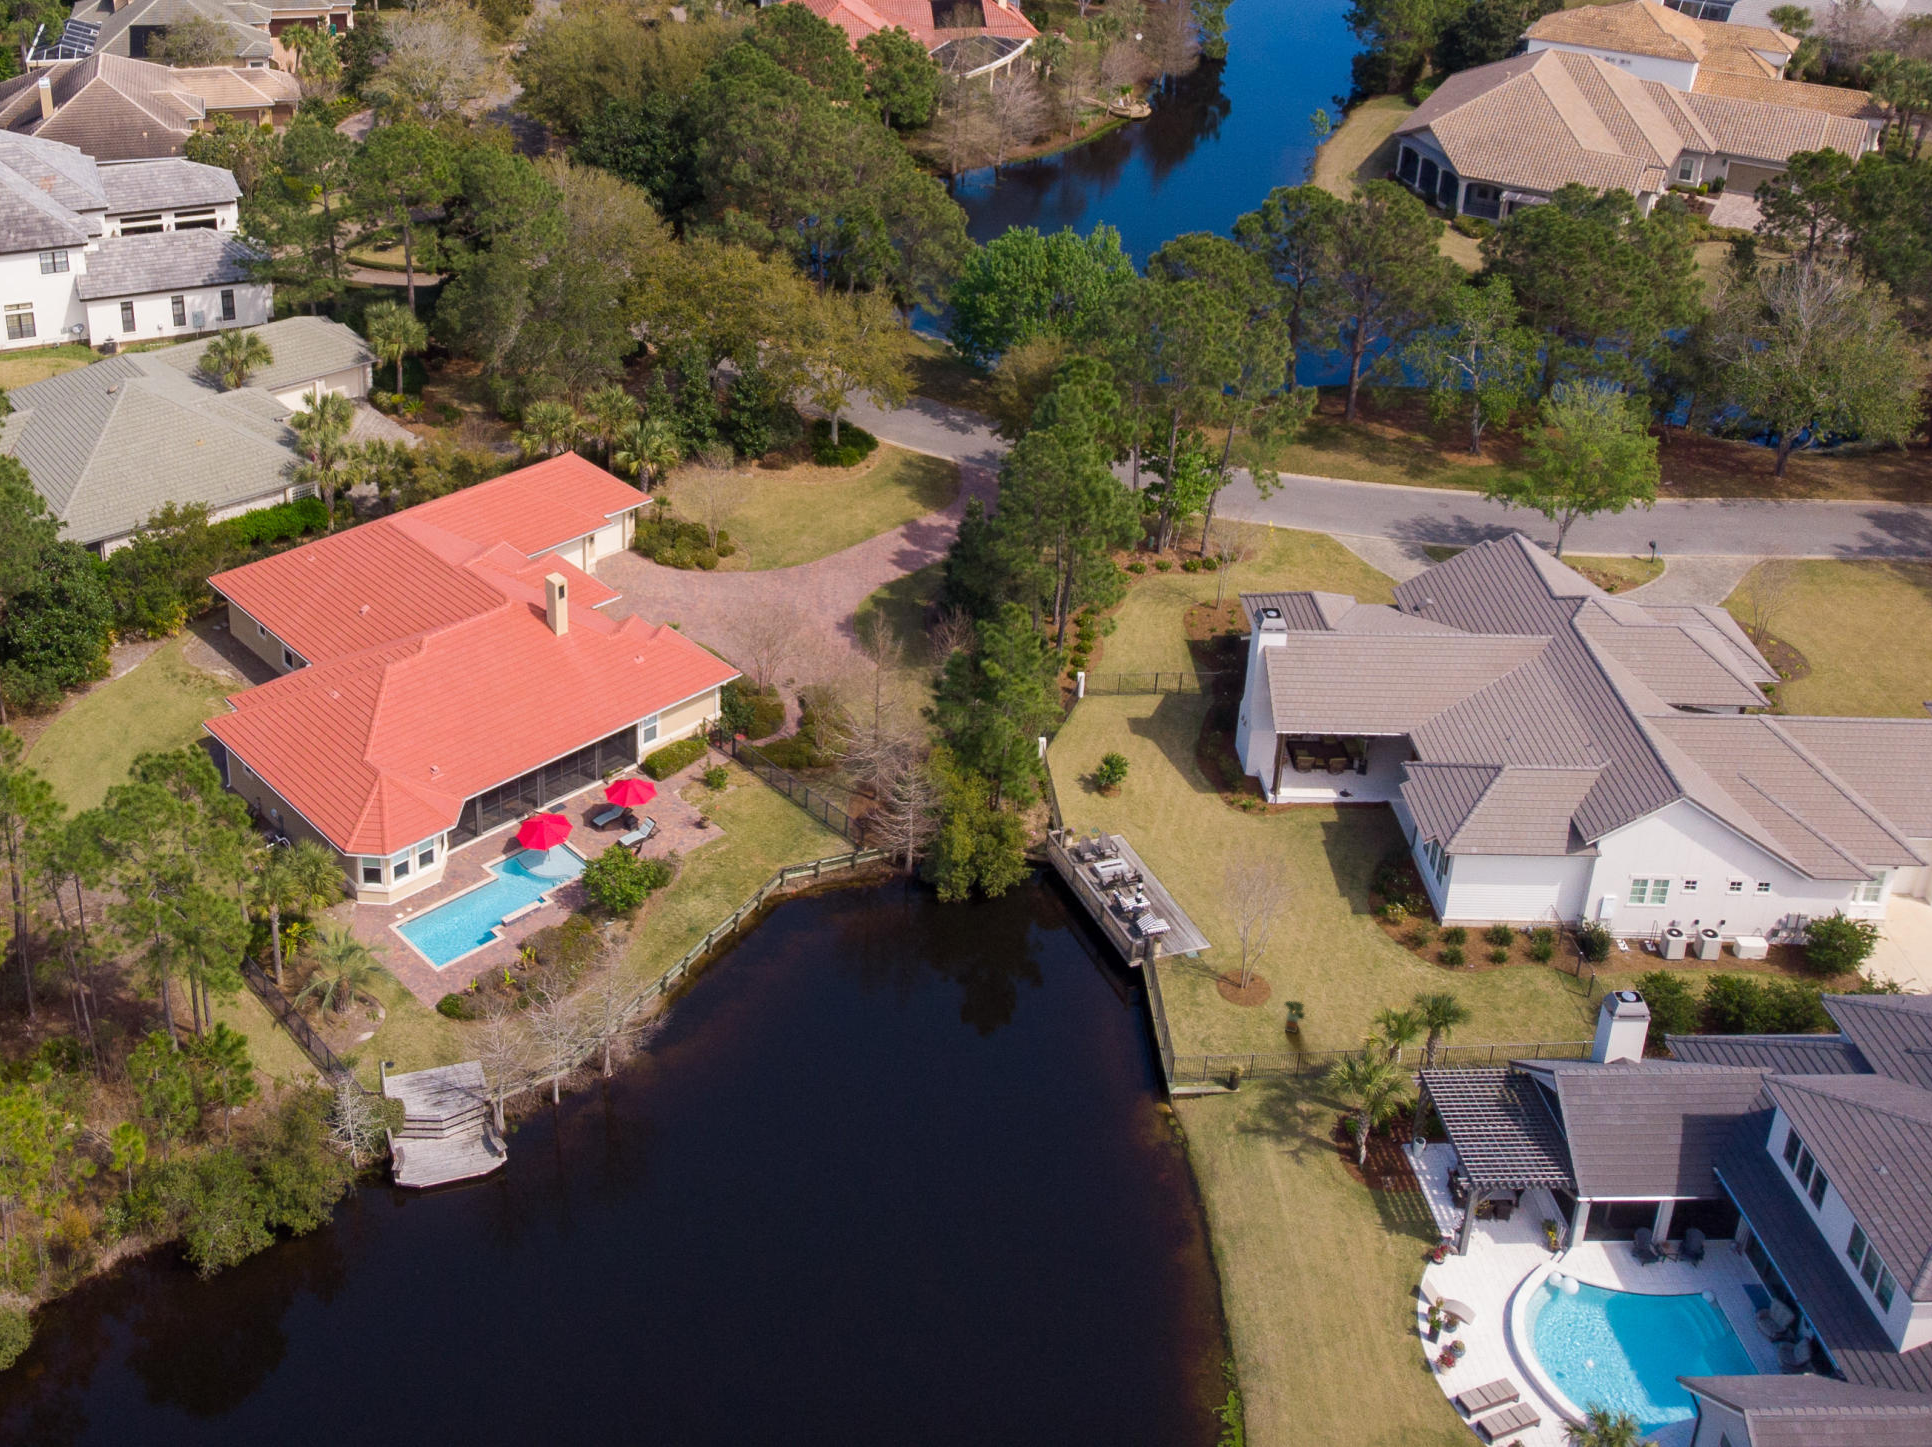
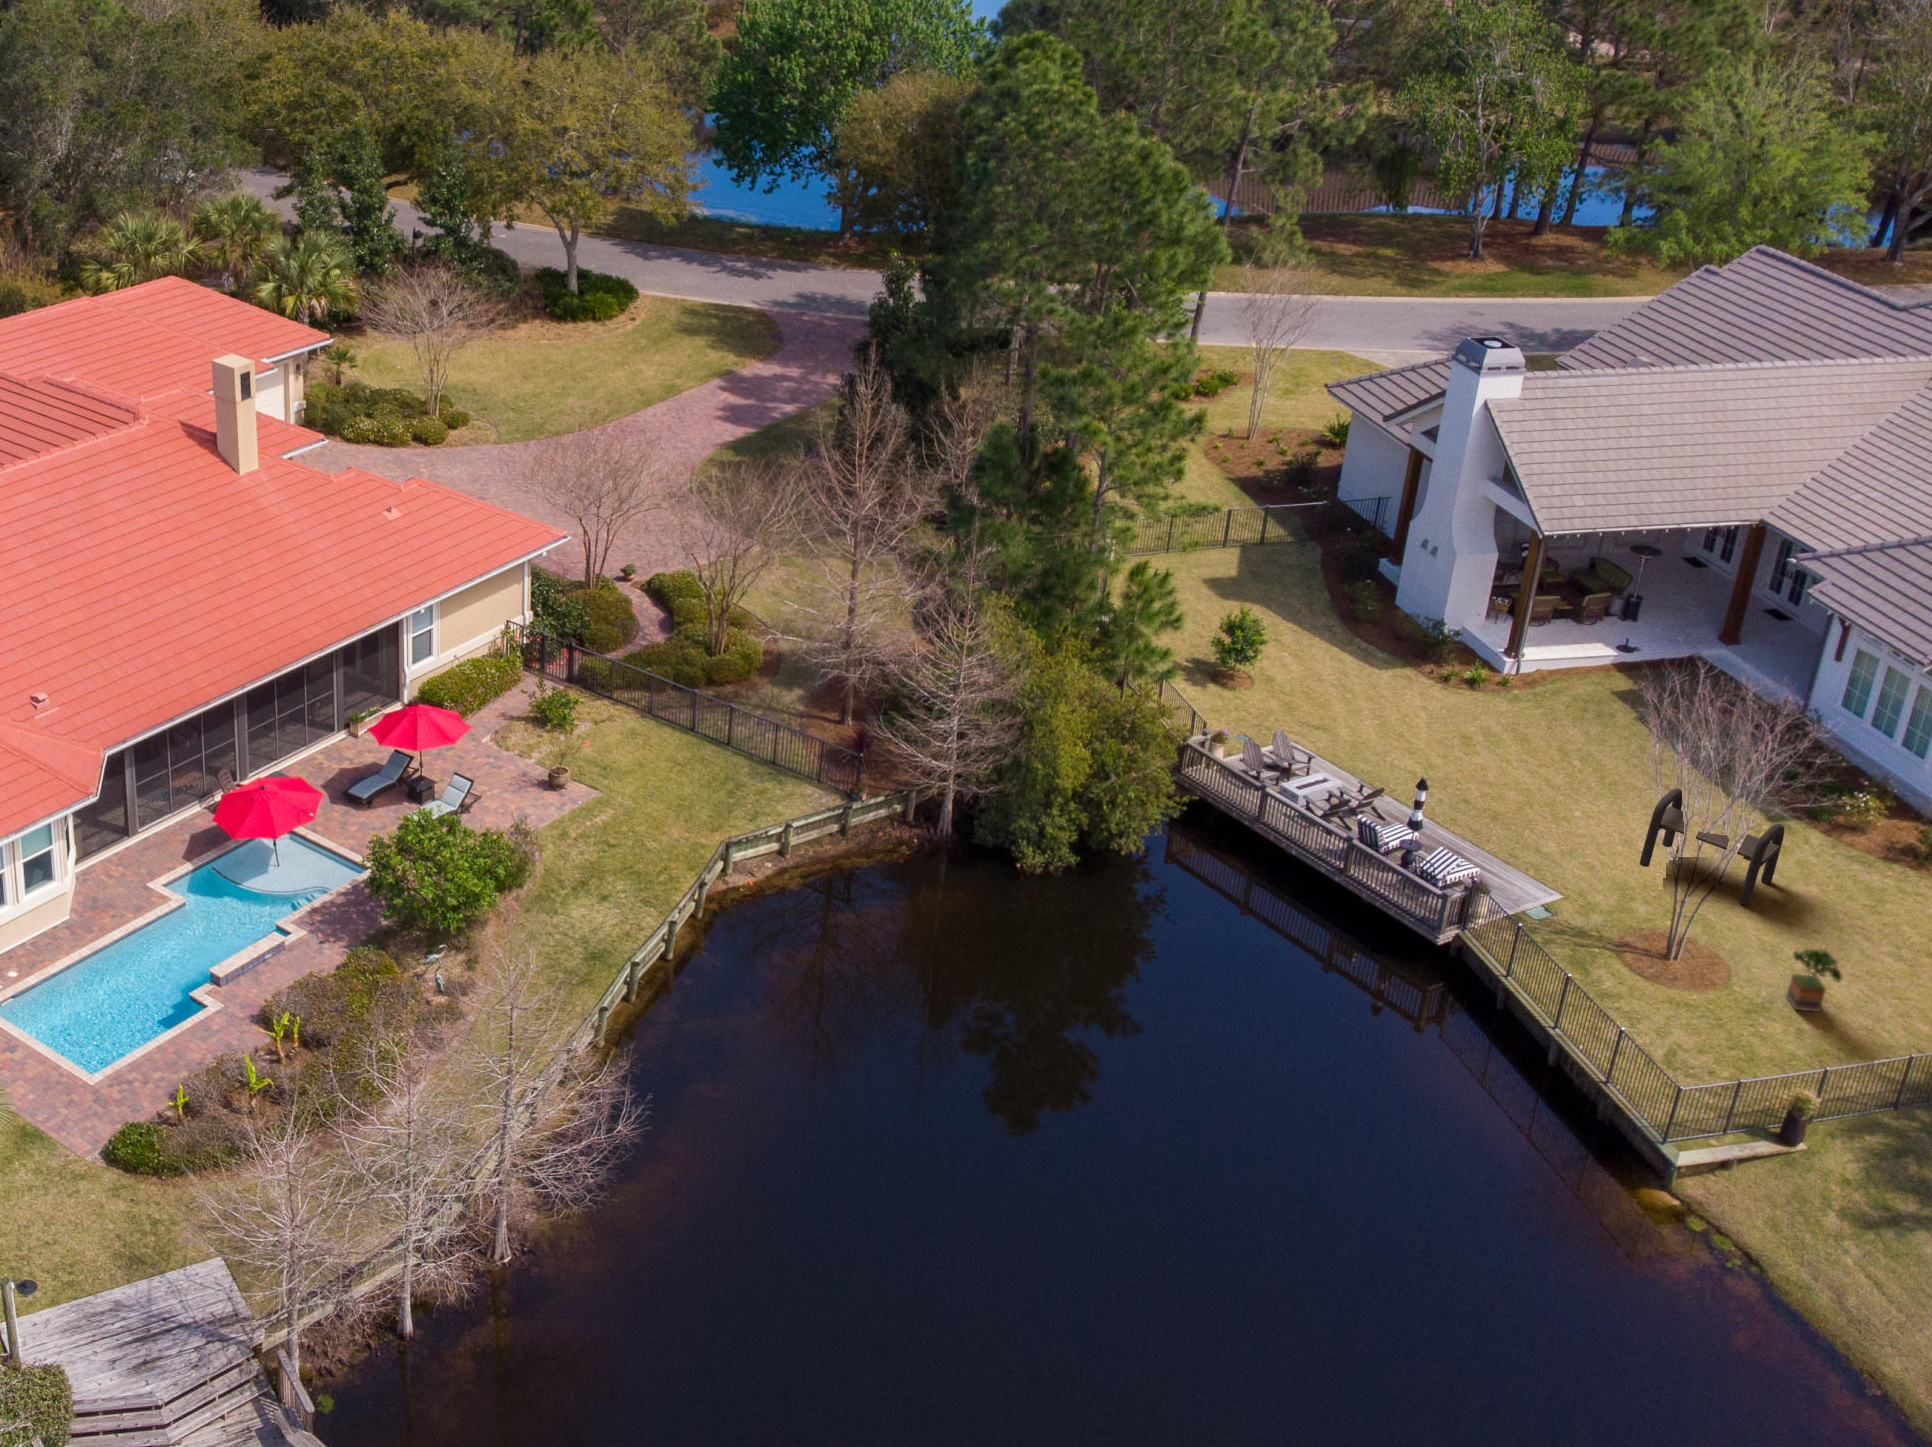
bench: none [1261,900,1327,969] -> present [1640,788,1785,905]

